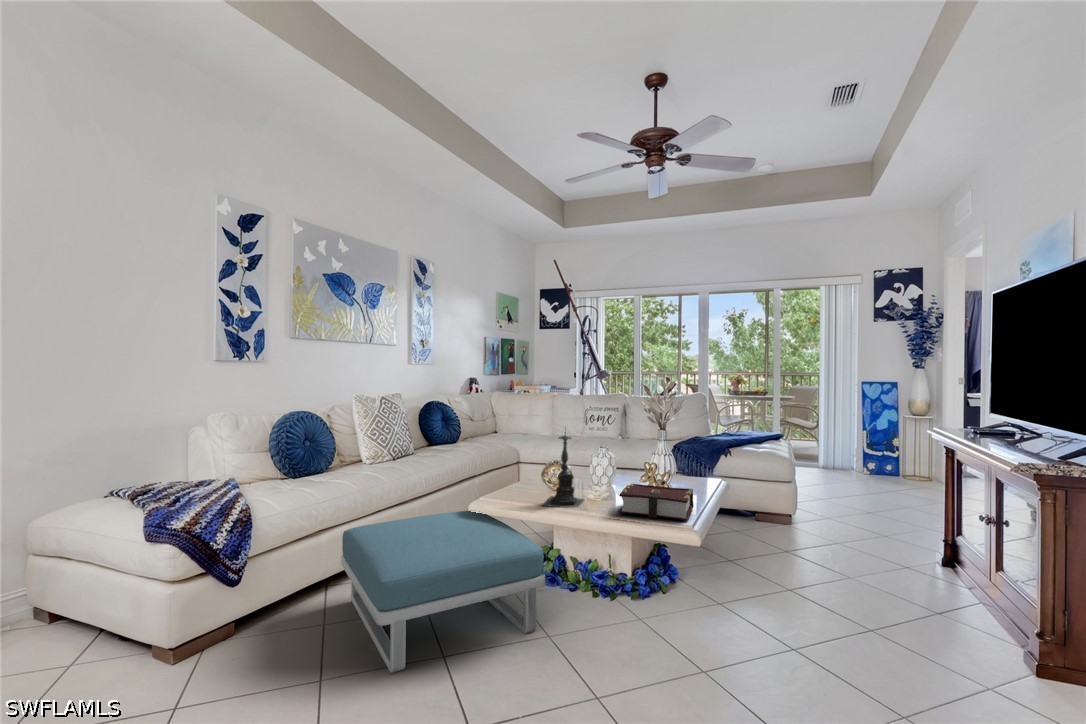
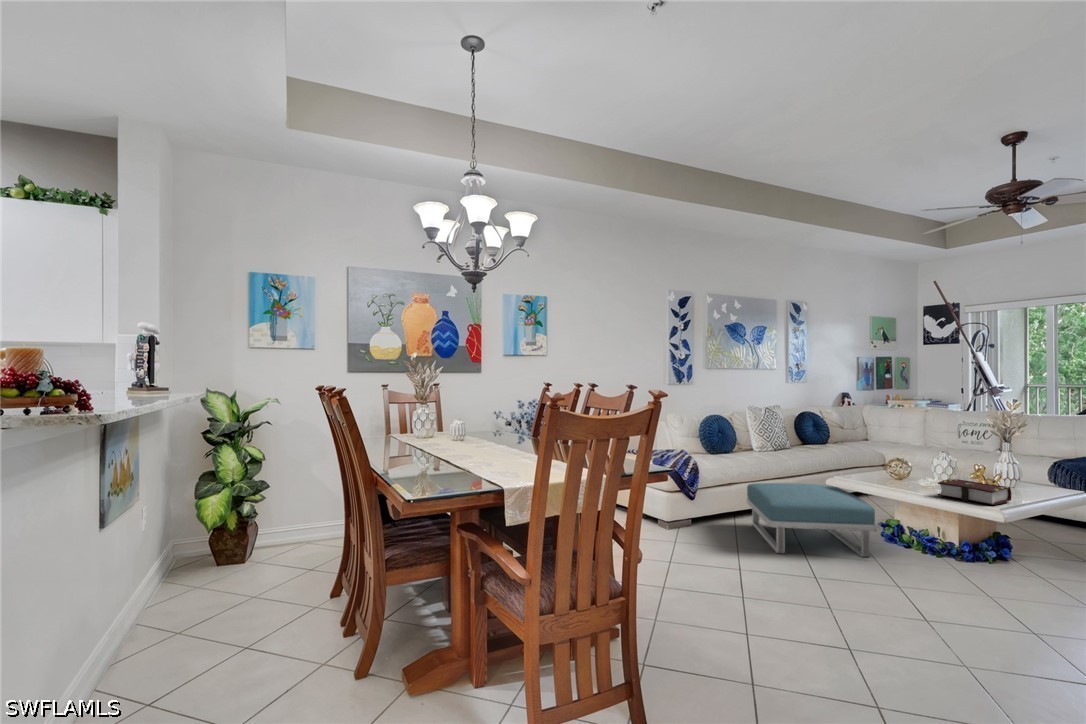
candle holder: present [542,434,584,508] -> none [880,434,918,491]

